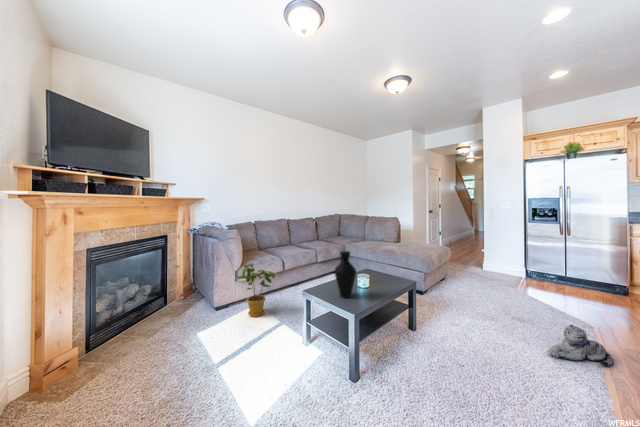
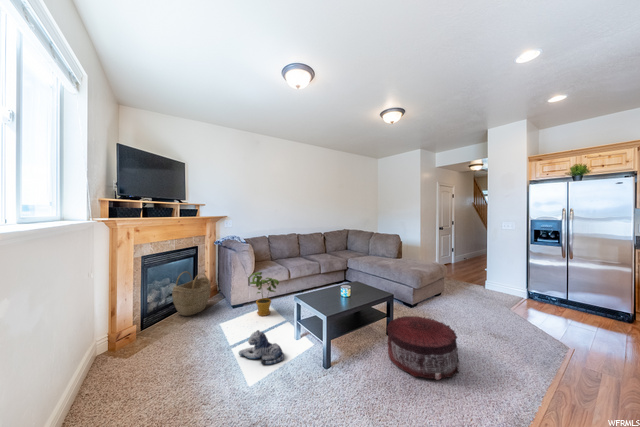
vase: present [334,251,356,298] -> none [319,266,337,304]
woven basket: none [134,268,187,324] -> present [172,271,211,316]
pouf: none [419,305,518,385] -> present [387,316,459,380]
plush toy: present [548,325,614,366] -> present [239,330,284,365]

